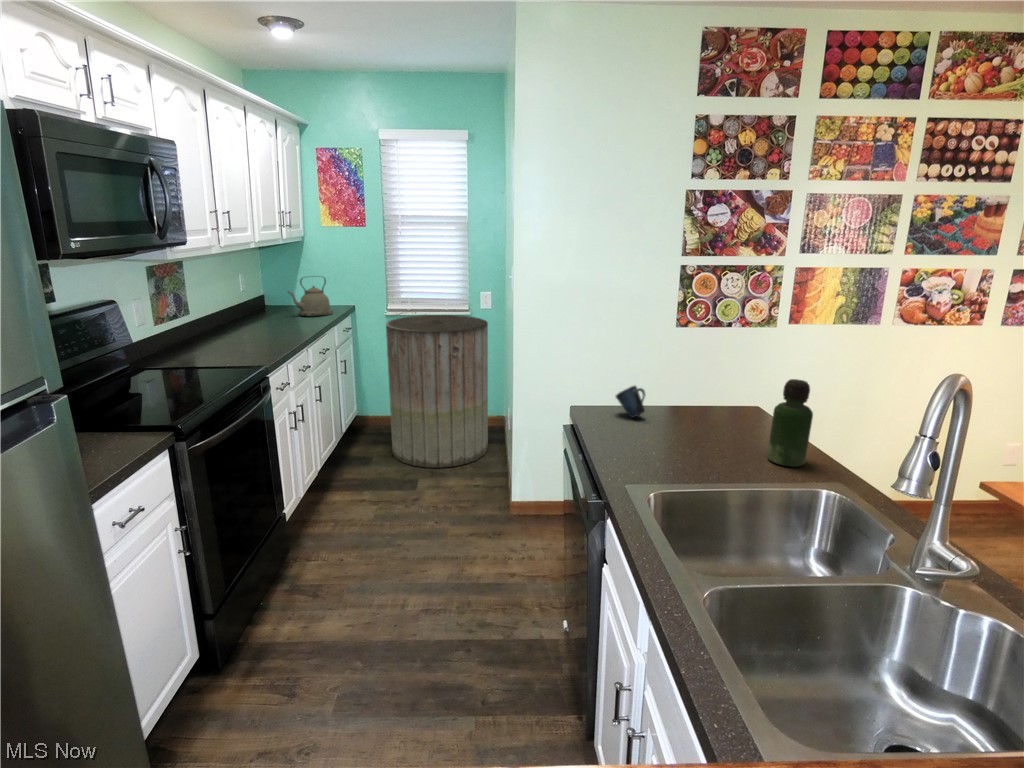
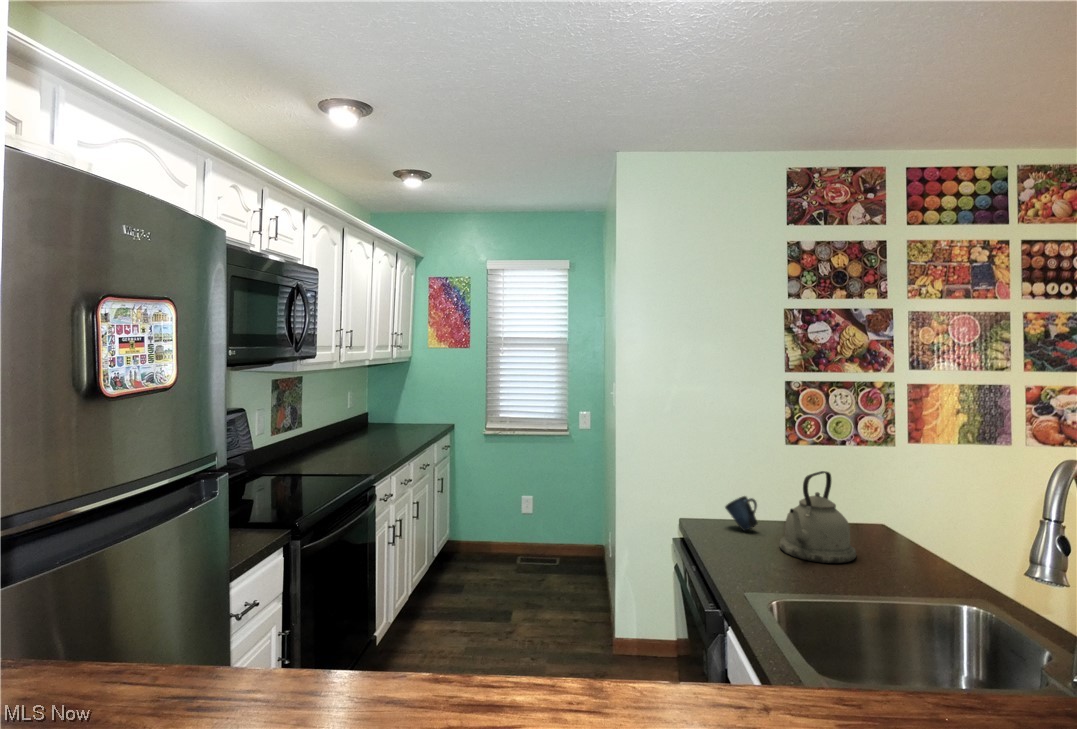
kettle: present [288,278,333,316] -> present [779,471,856,563]
trash can: present [386,315,488,468] -> none [482,433,585,595]
bottle: present [767,379,813,467] -> none [898,486,943,582]

